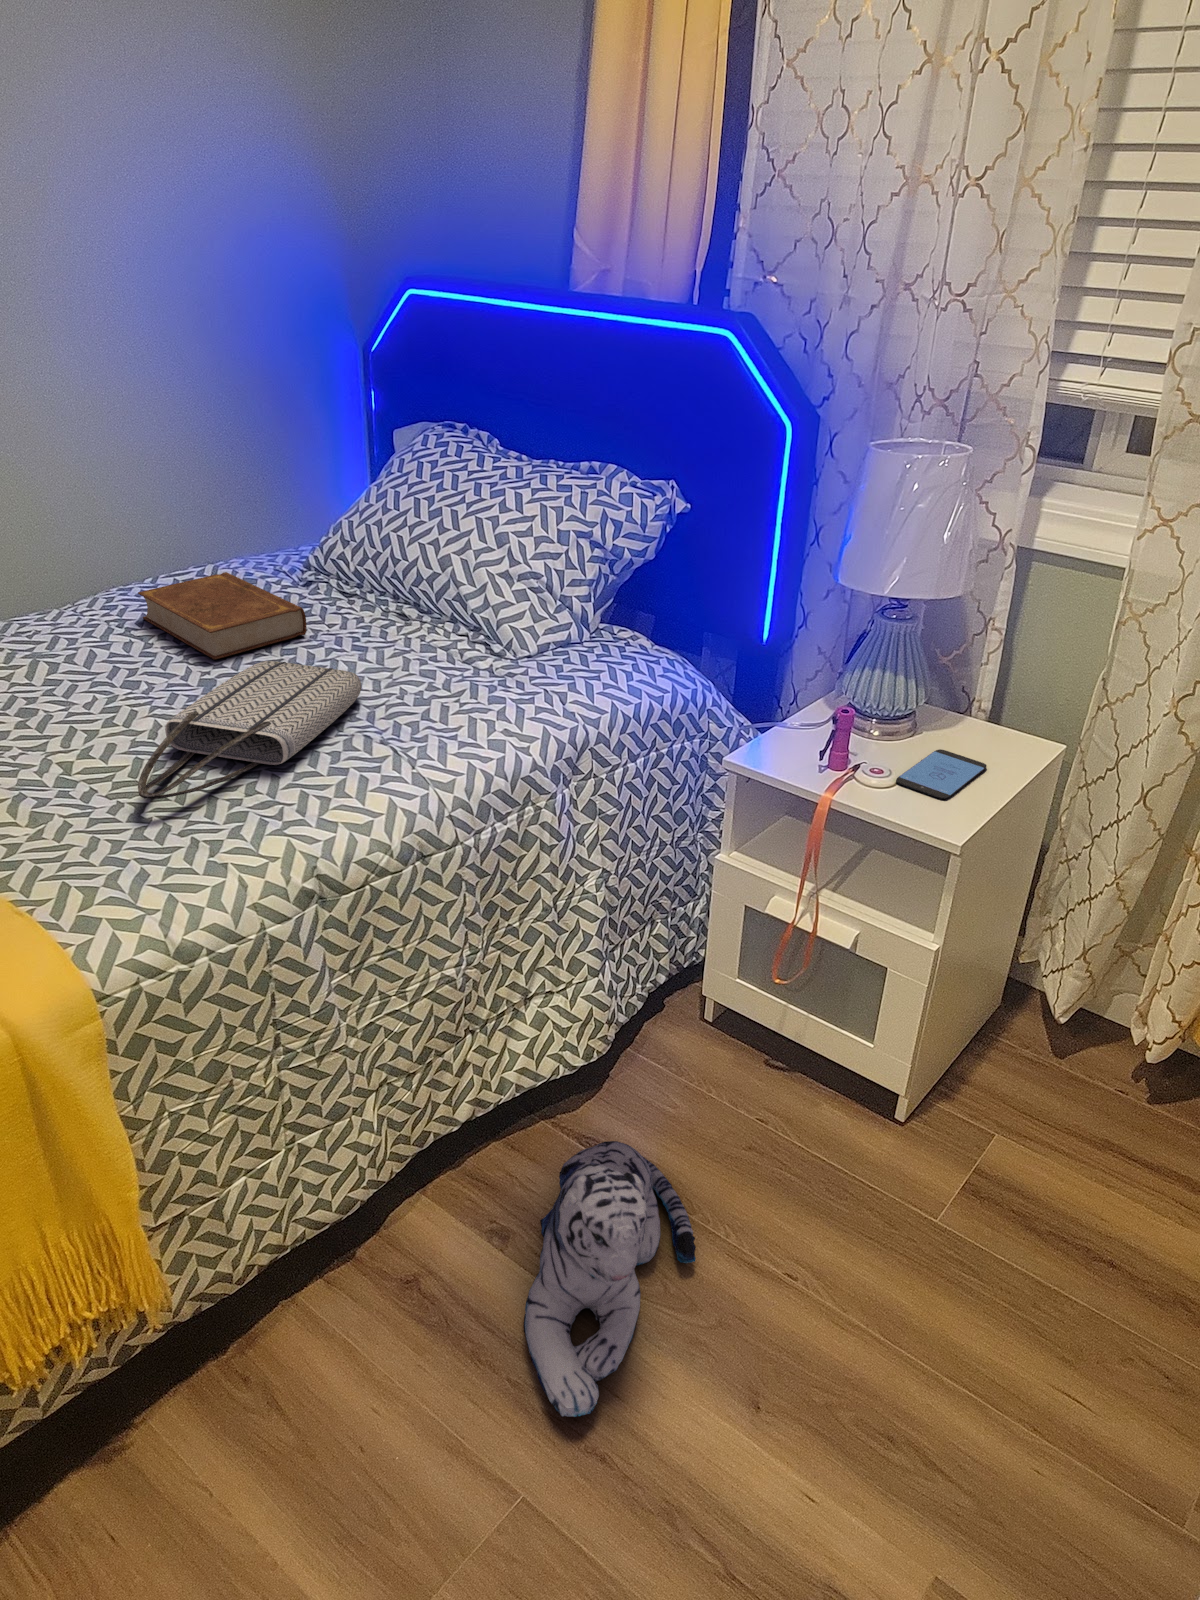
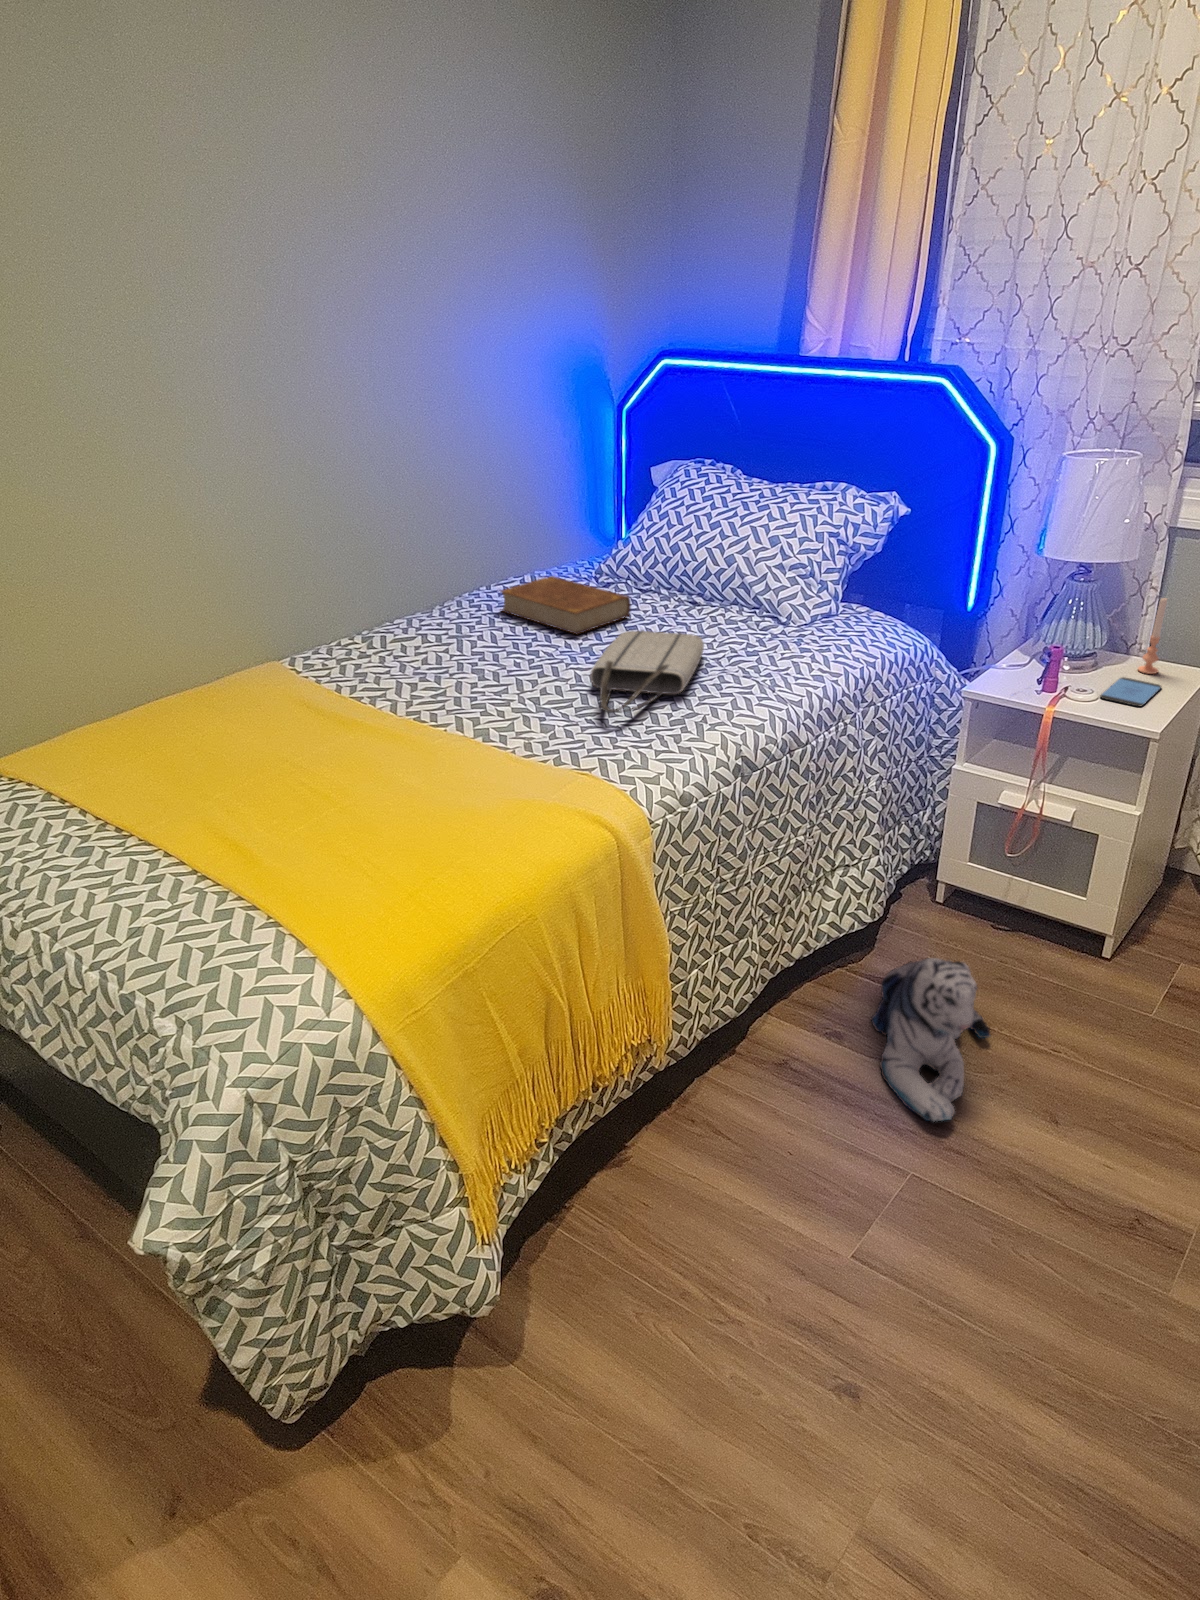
candle: none [966,643,1003,745] -> present [1138,598,1167,674]

